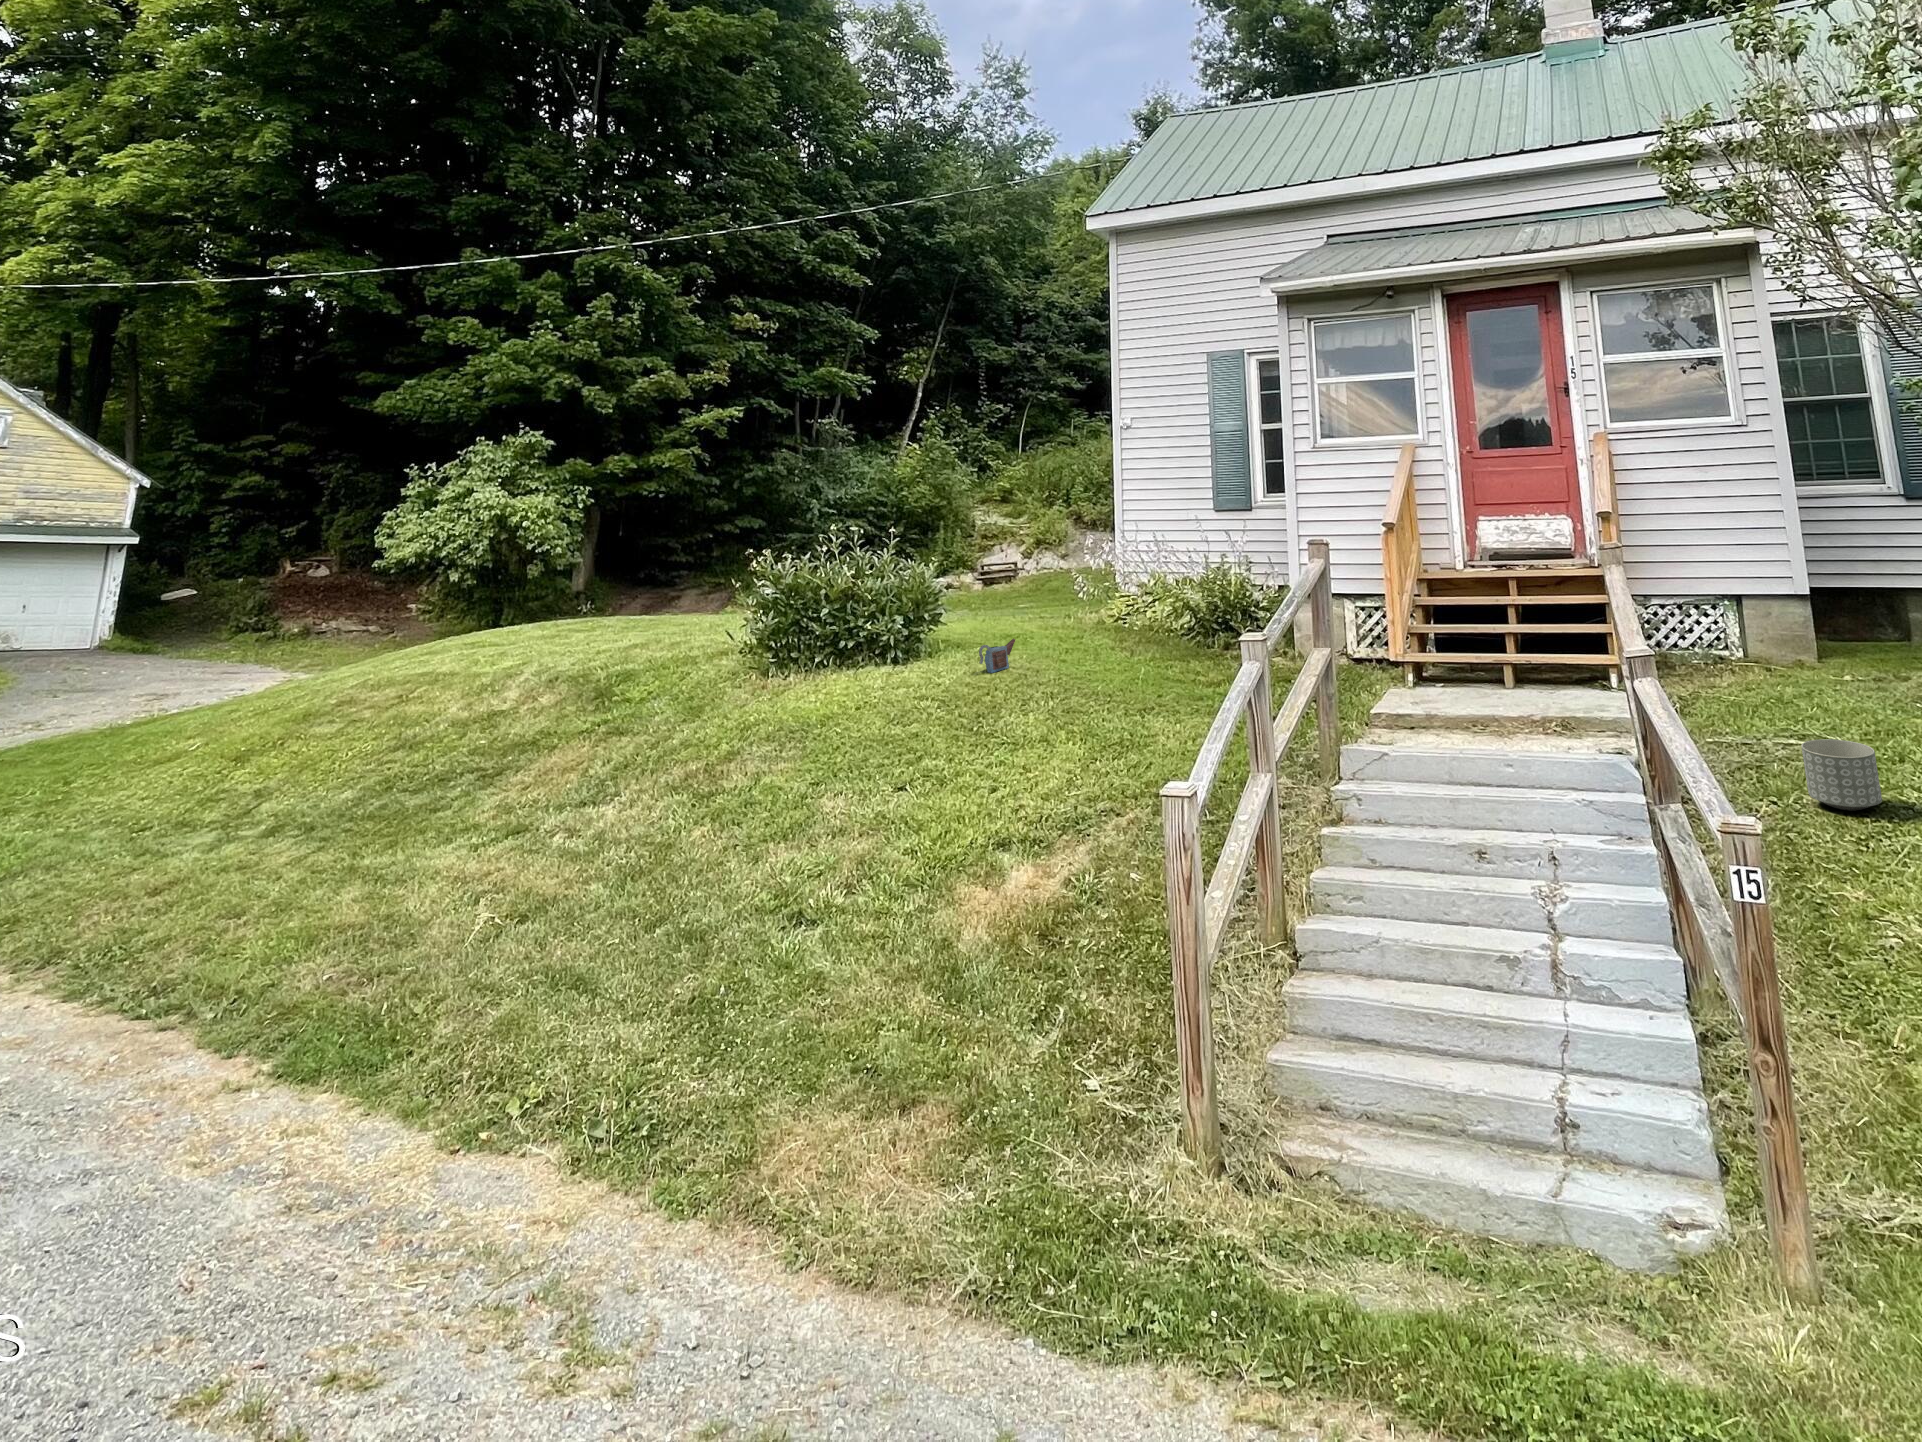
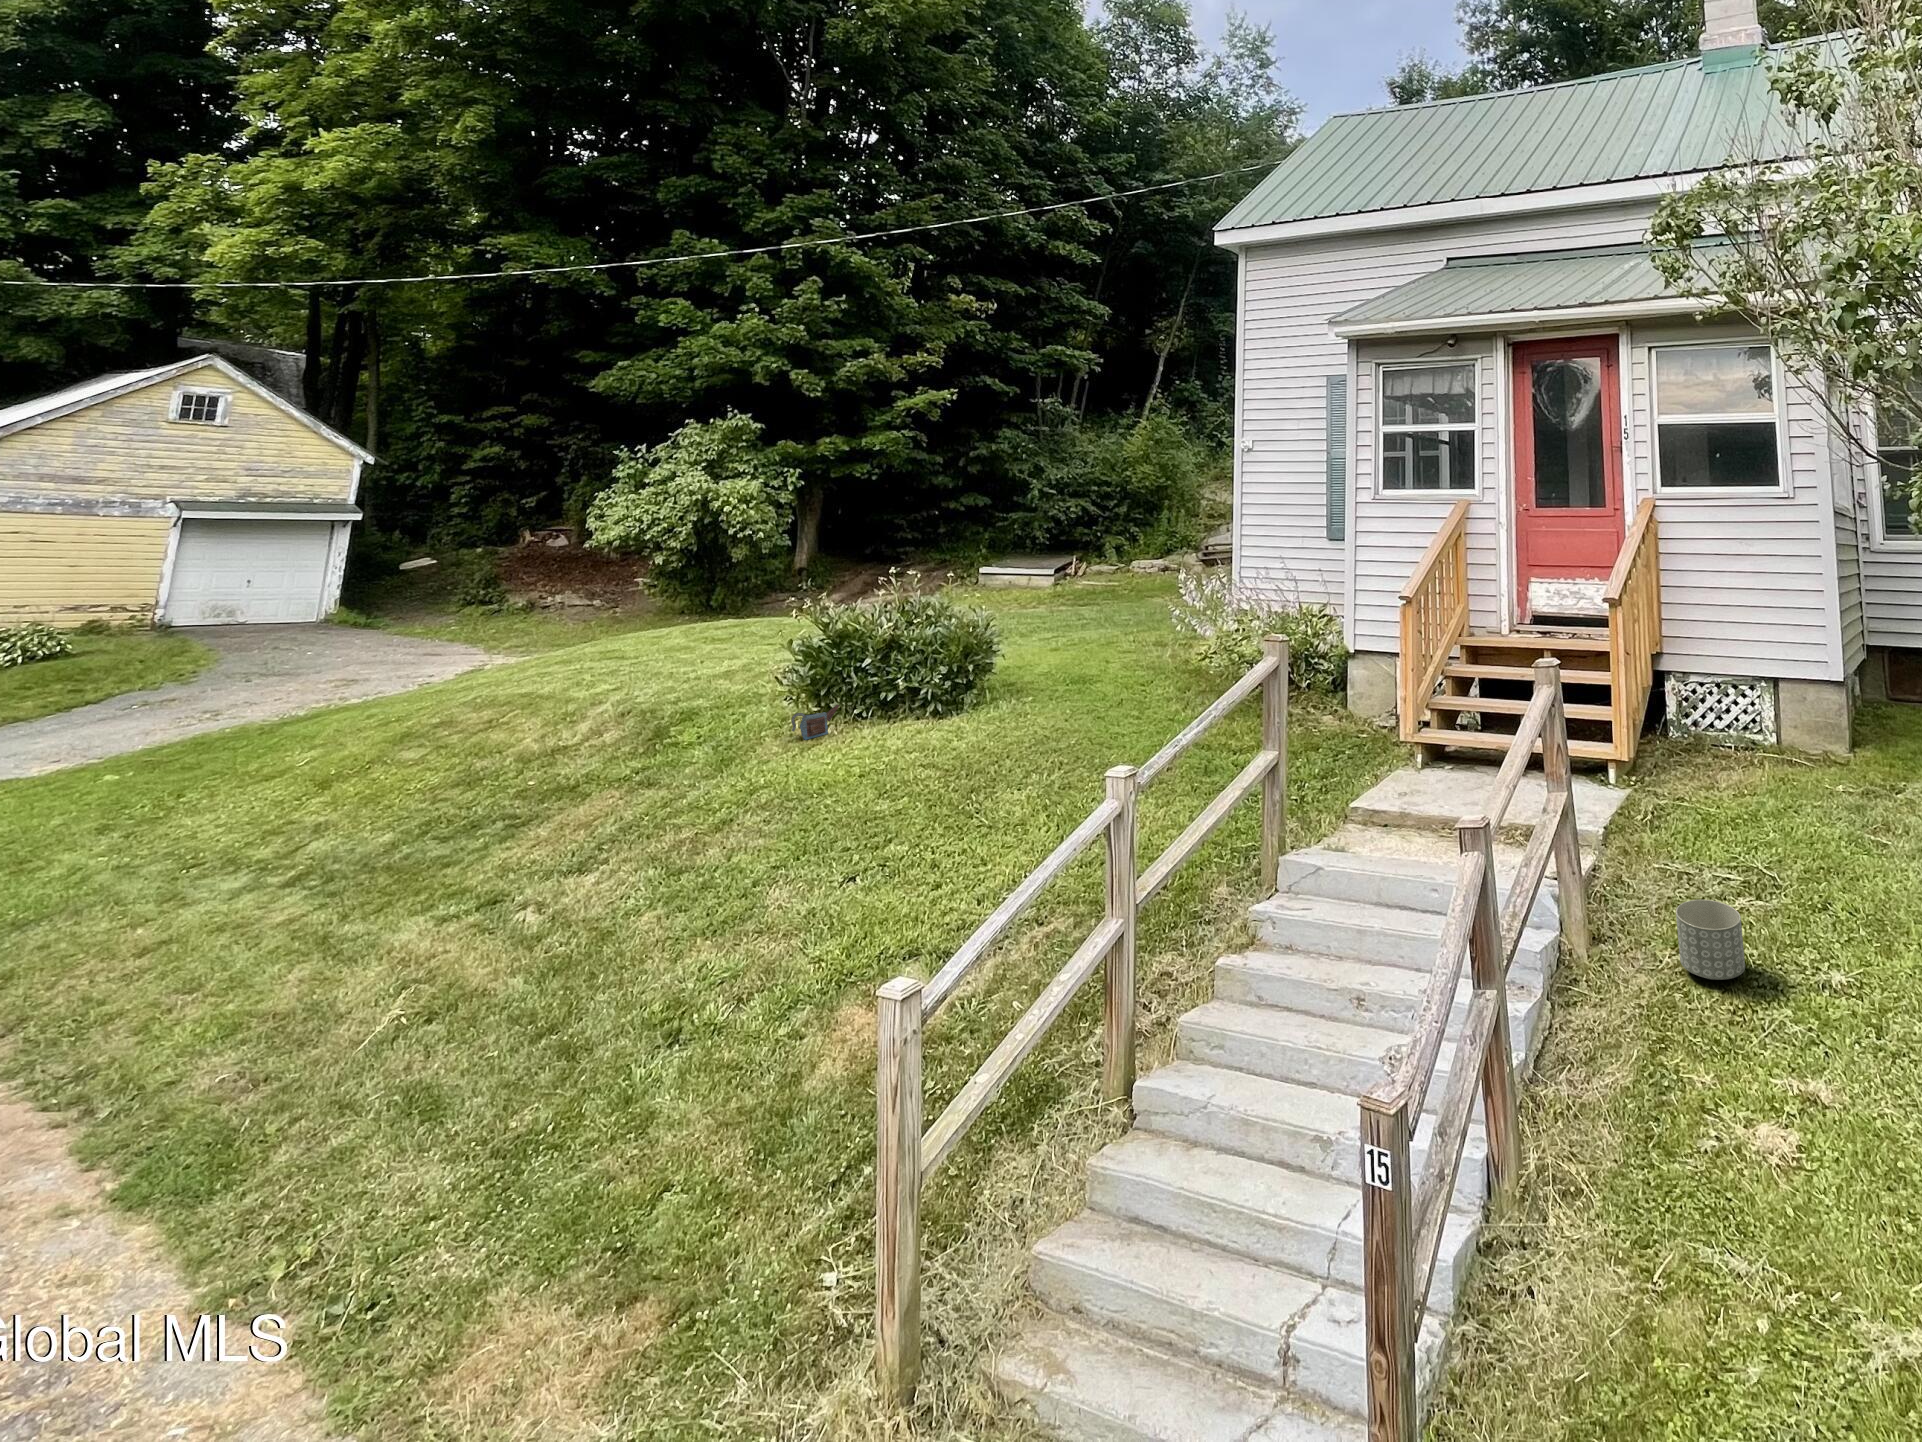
watering can: present [979,639,1015,673] -> present [791,705,840,740]

